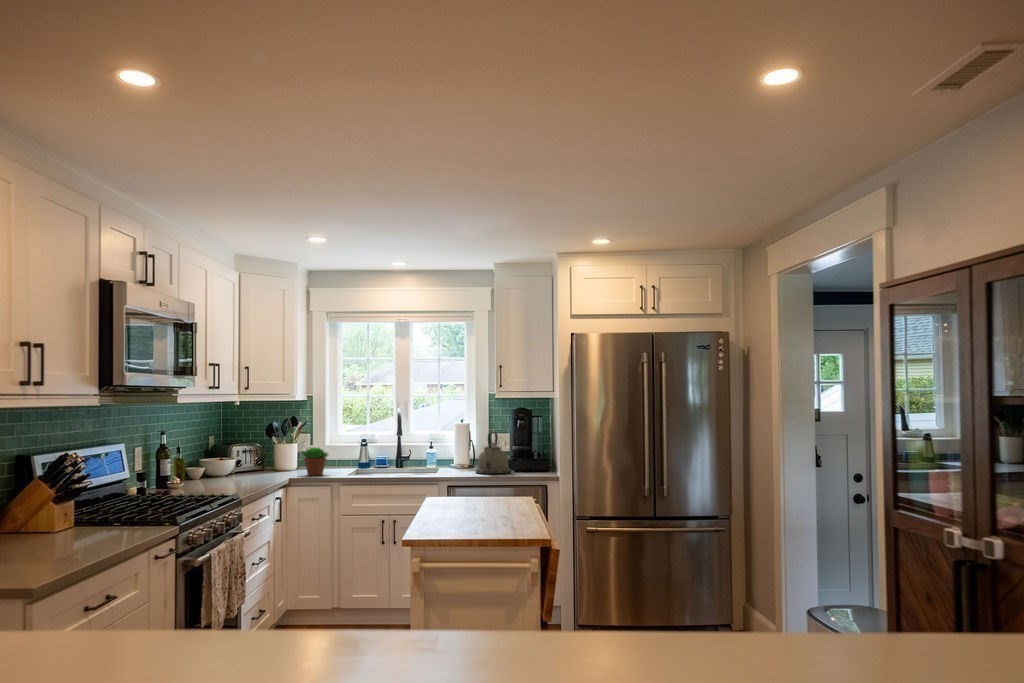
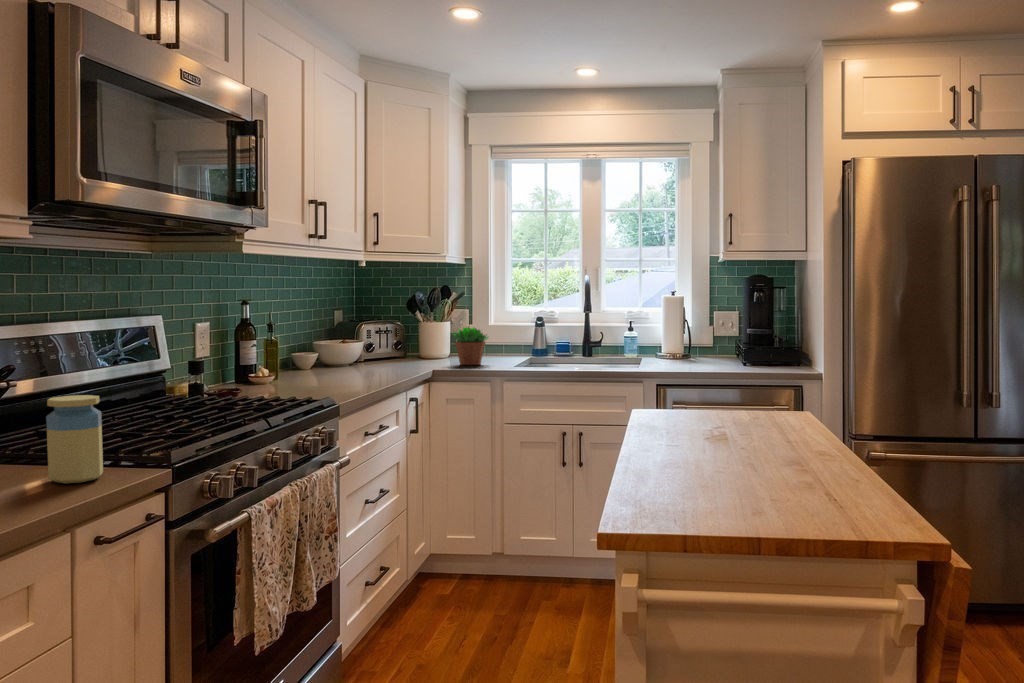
kettle: present [475,432,510,474] -> none [695,309,747,369]
jar: none [124,487,151,531] -> present [46,395,103,483]

